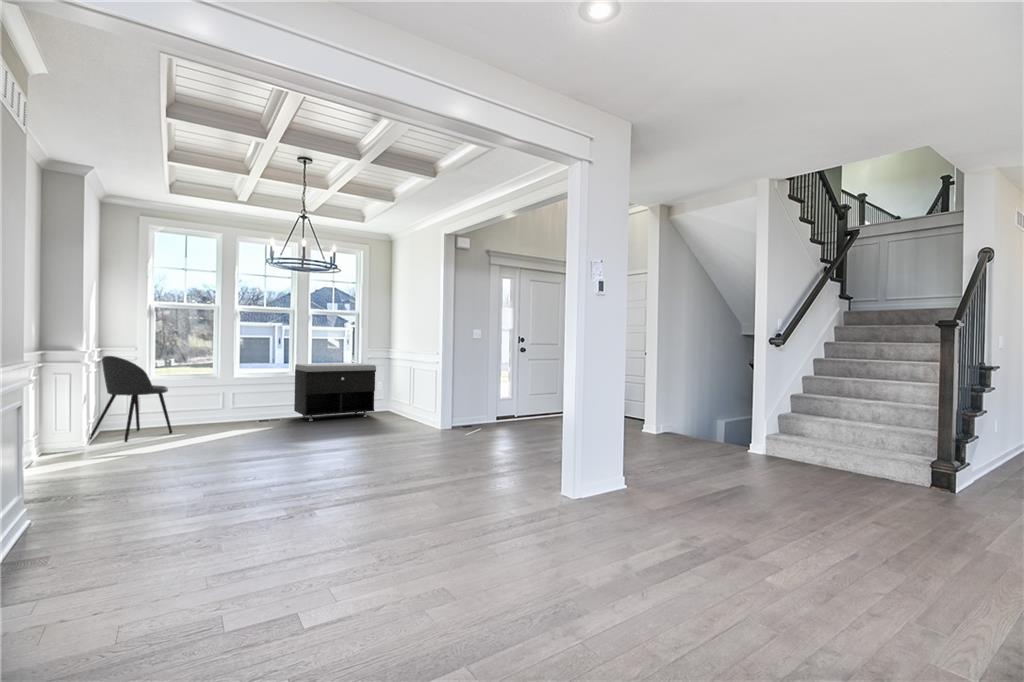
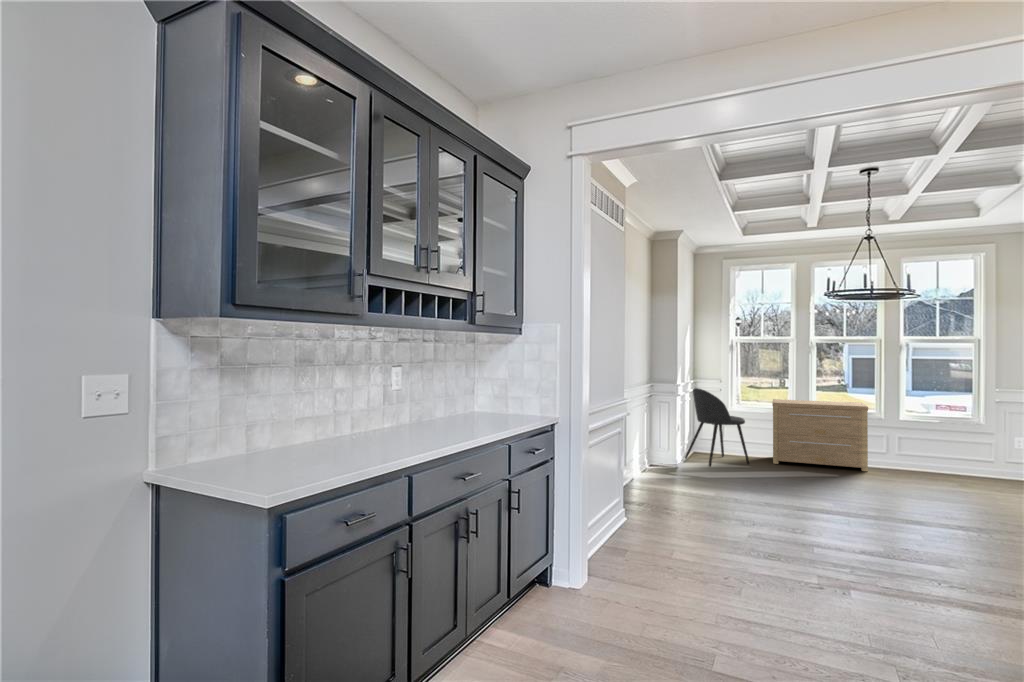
storage bench: present [294,363,376,421] -> none [884,403,1007,481]
side table: none [195,365,285,429] -> present [772,399,868,471]

